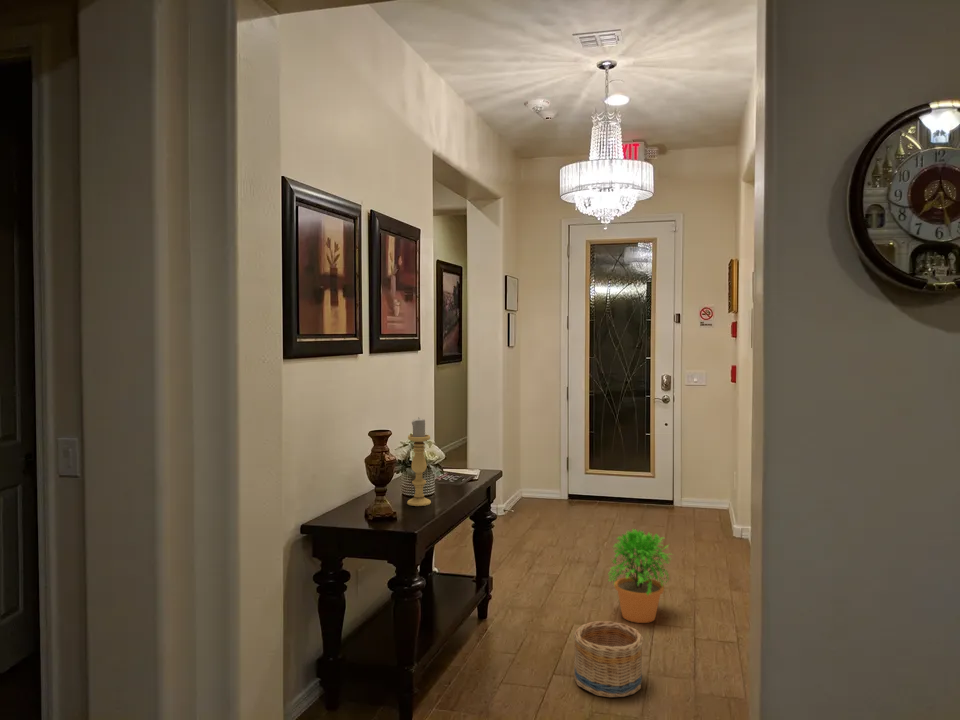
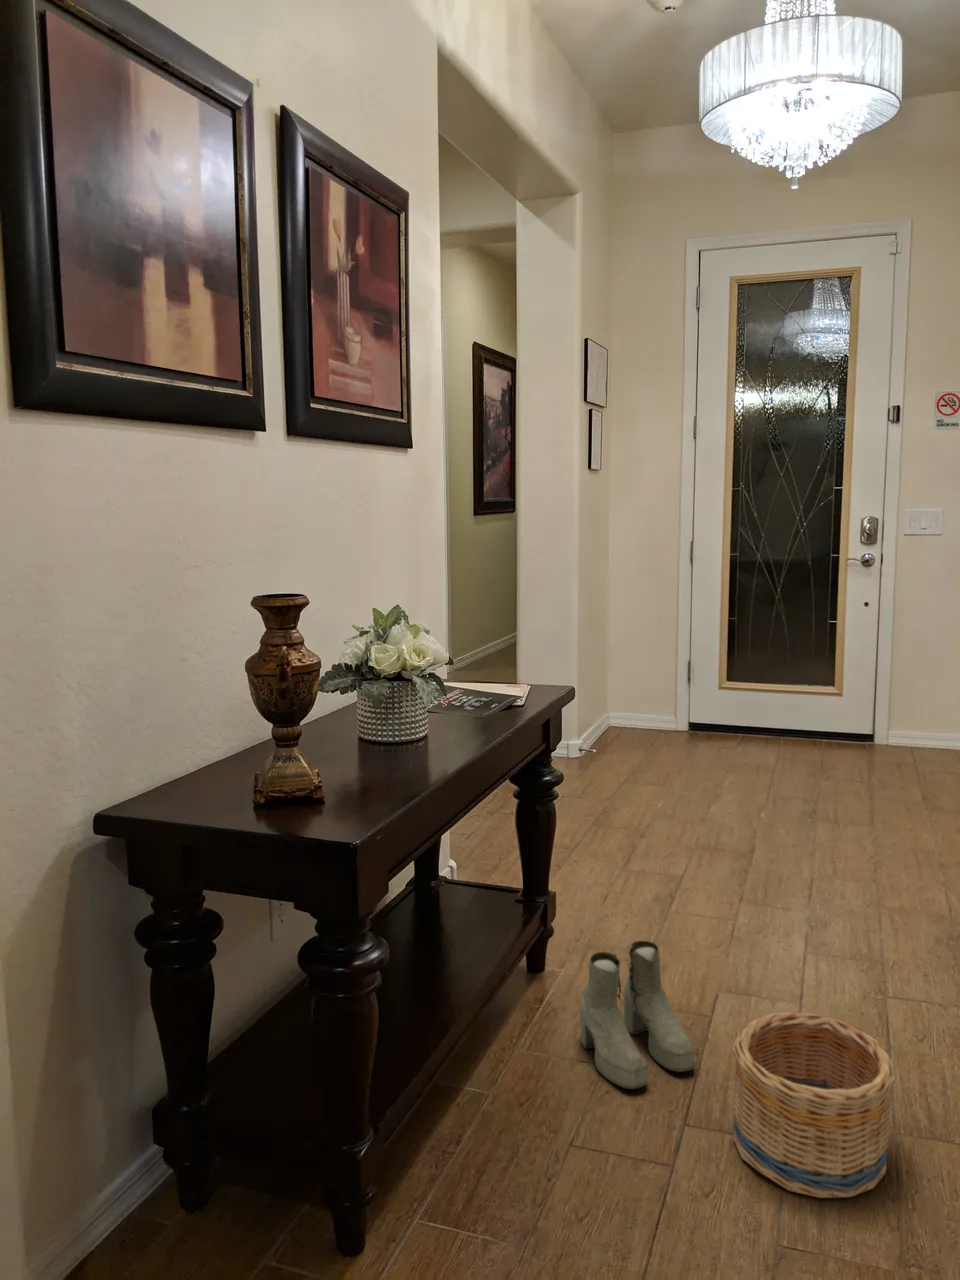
candle holder: present [407,418,431,506] -> none [360,566,414,766]
potted plant: present [608,529,669,623] -> none [786,802,926,990]
boots: none [504,595,559,662] -> present [579,941,694,1089]

